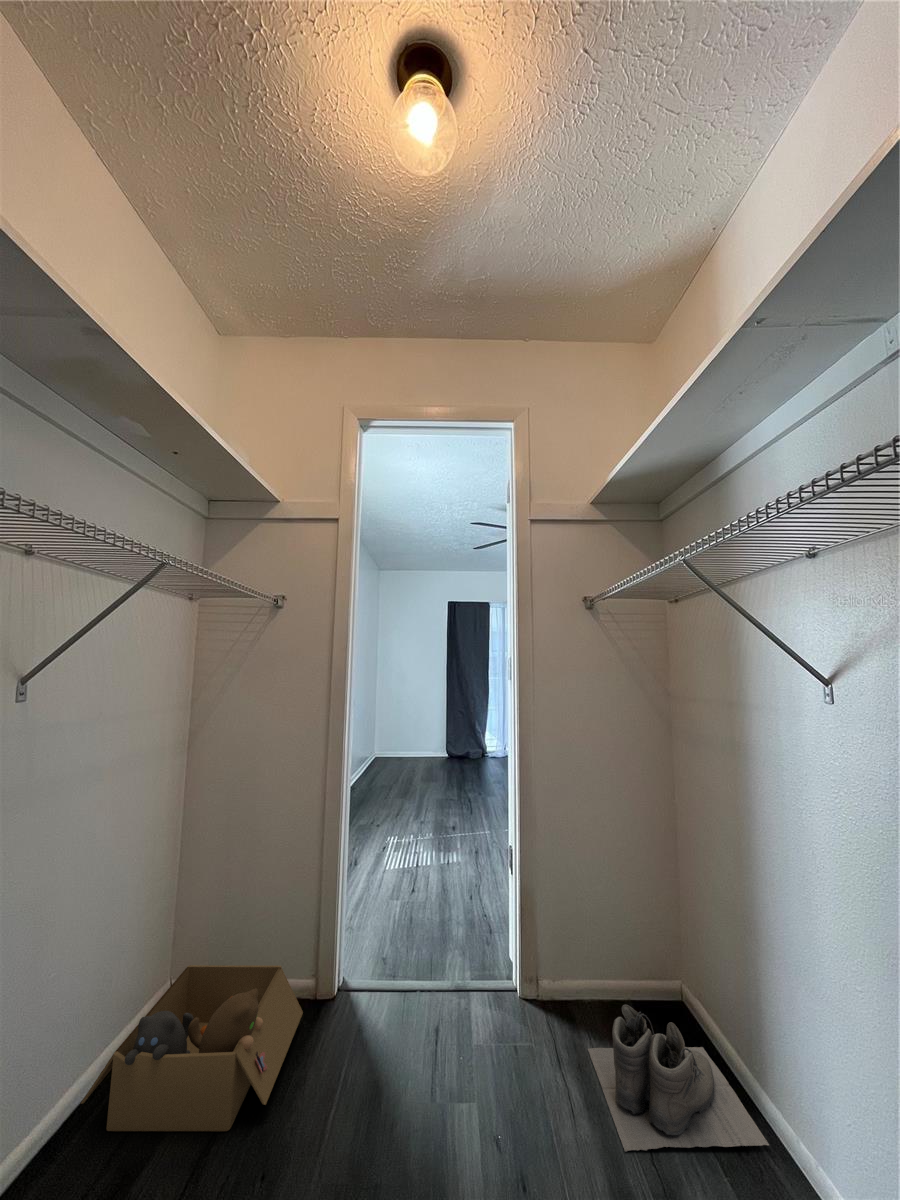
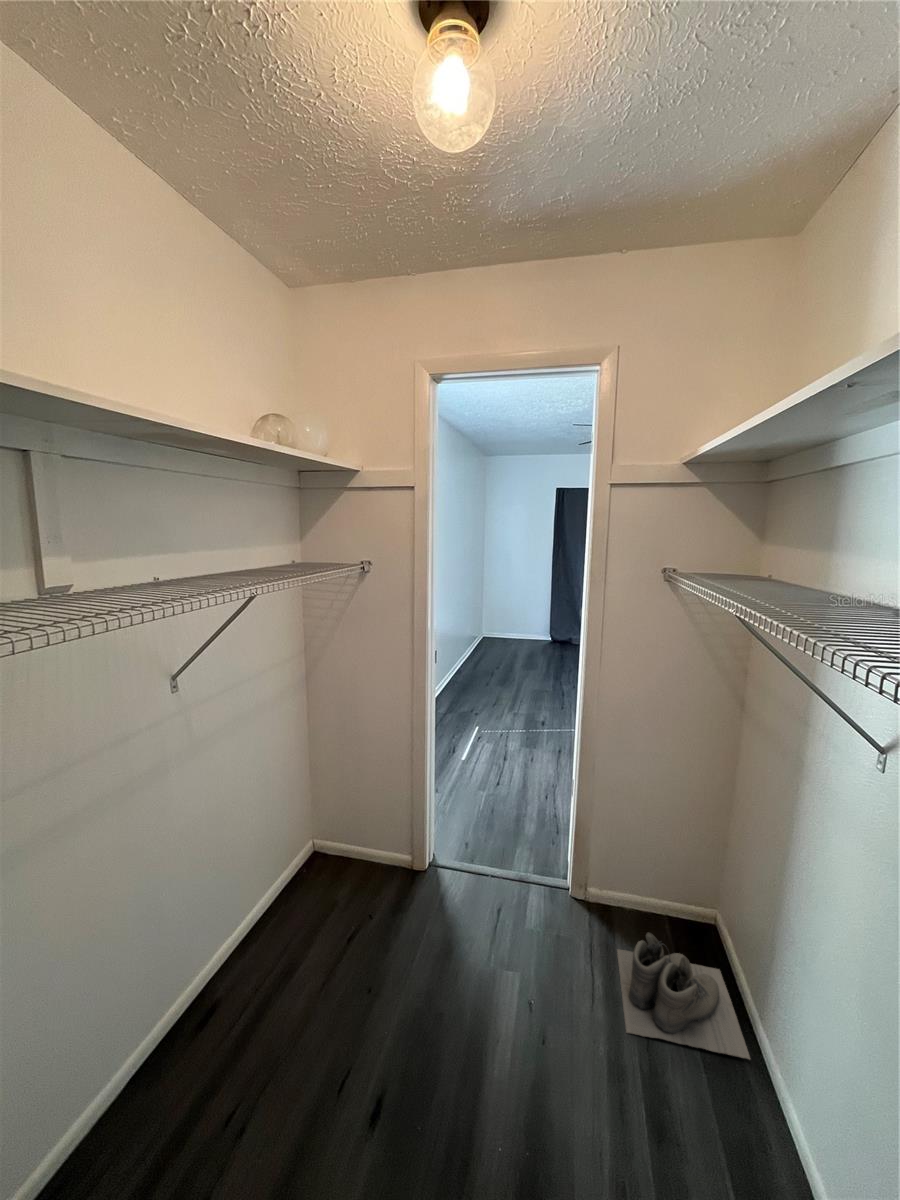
cardboard box: present [81,965,303,1131] -> none [262,836,402,951]

